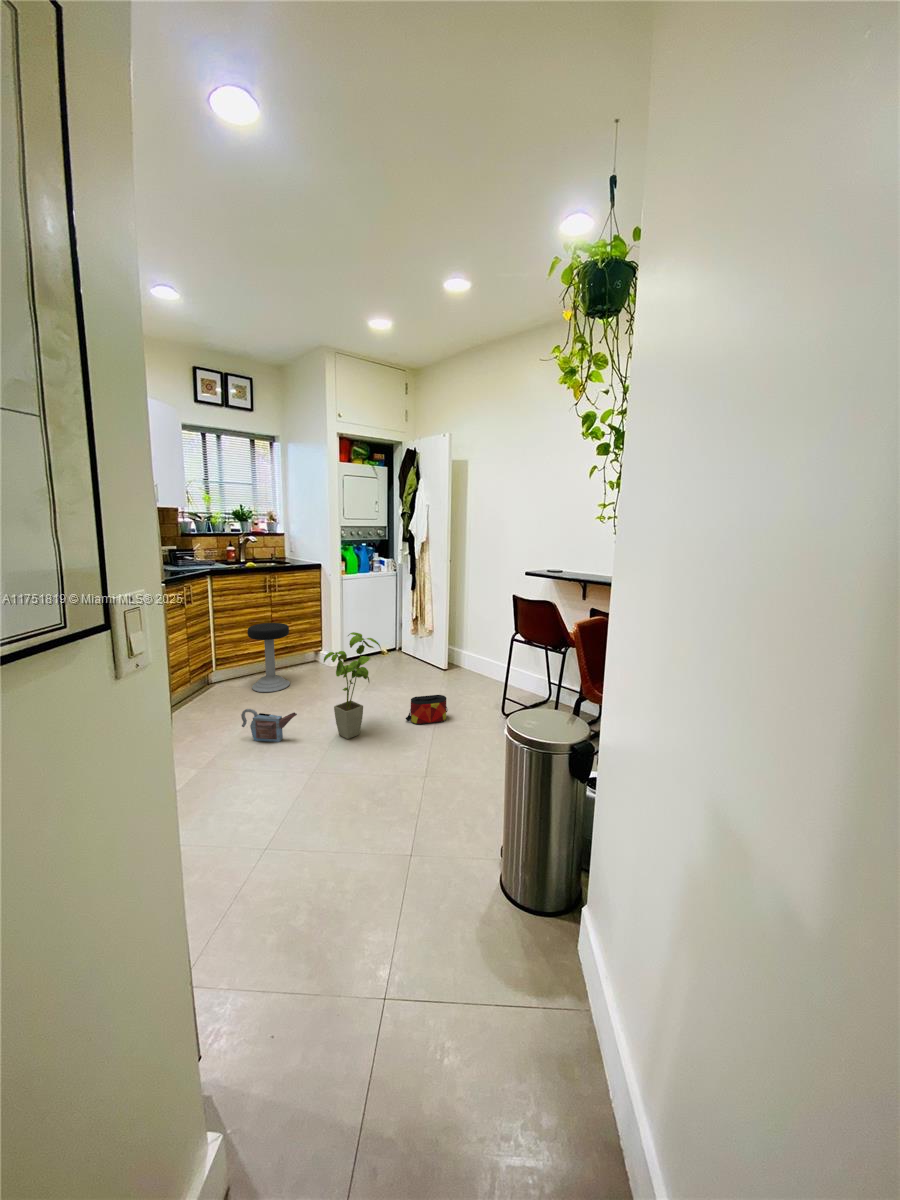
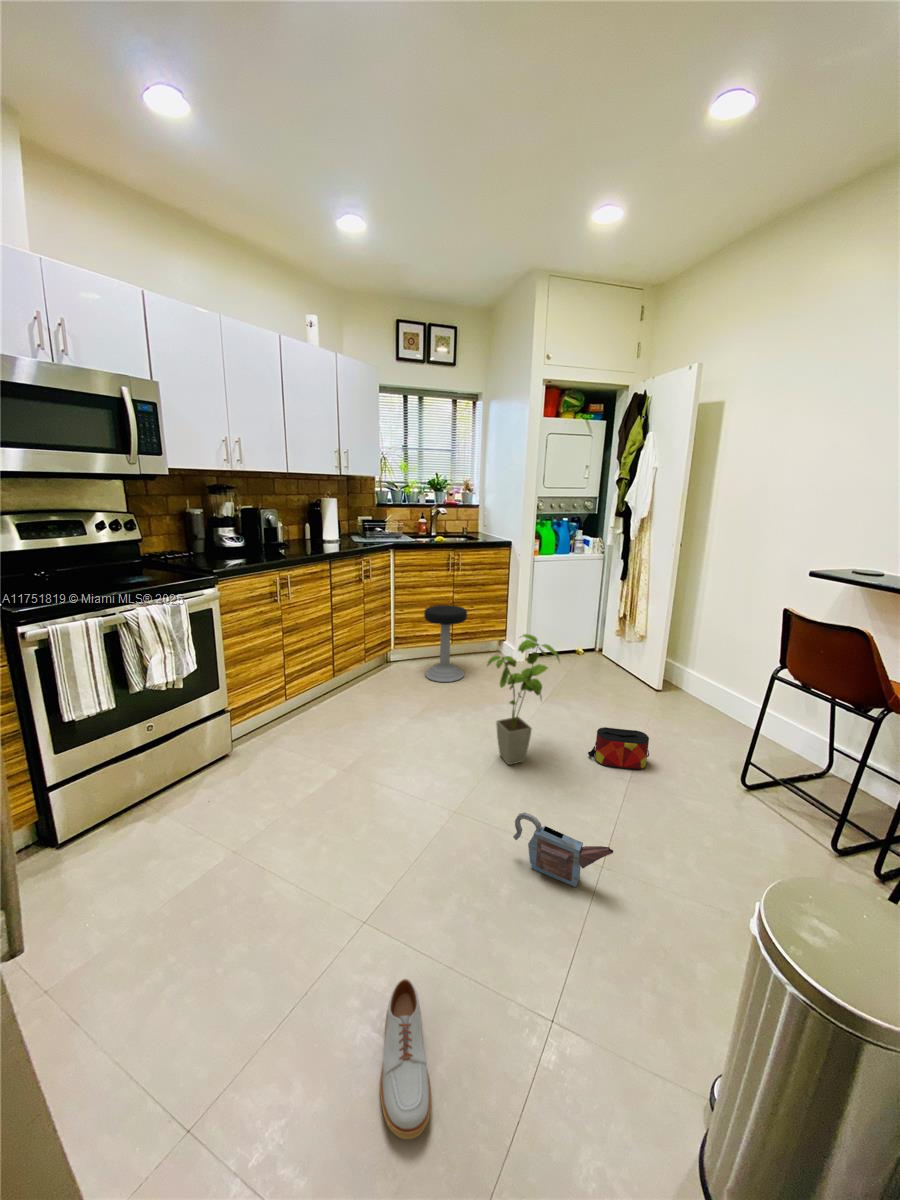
watering can: present [241,709,297,742] -> present [513,813,613,887]
shoe: none [302,876,352,958] -> present [380,979,431,1139]

